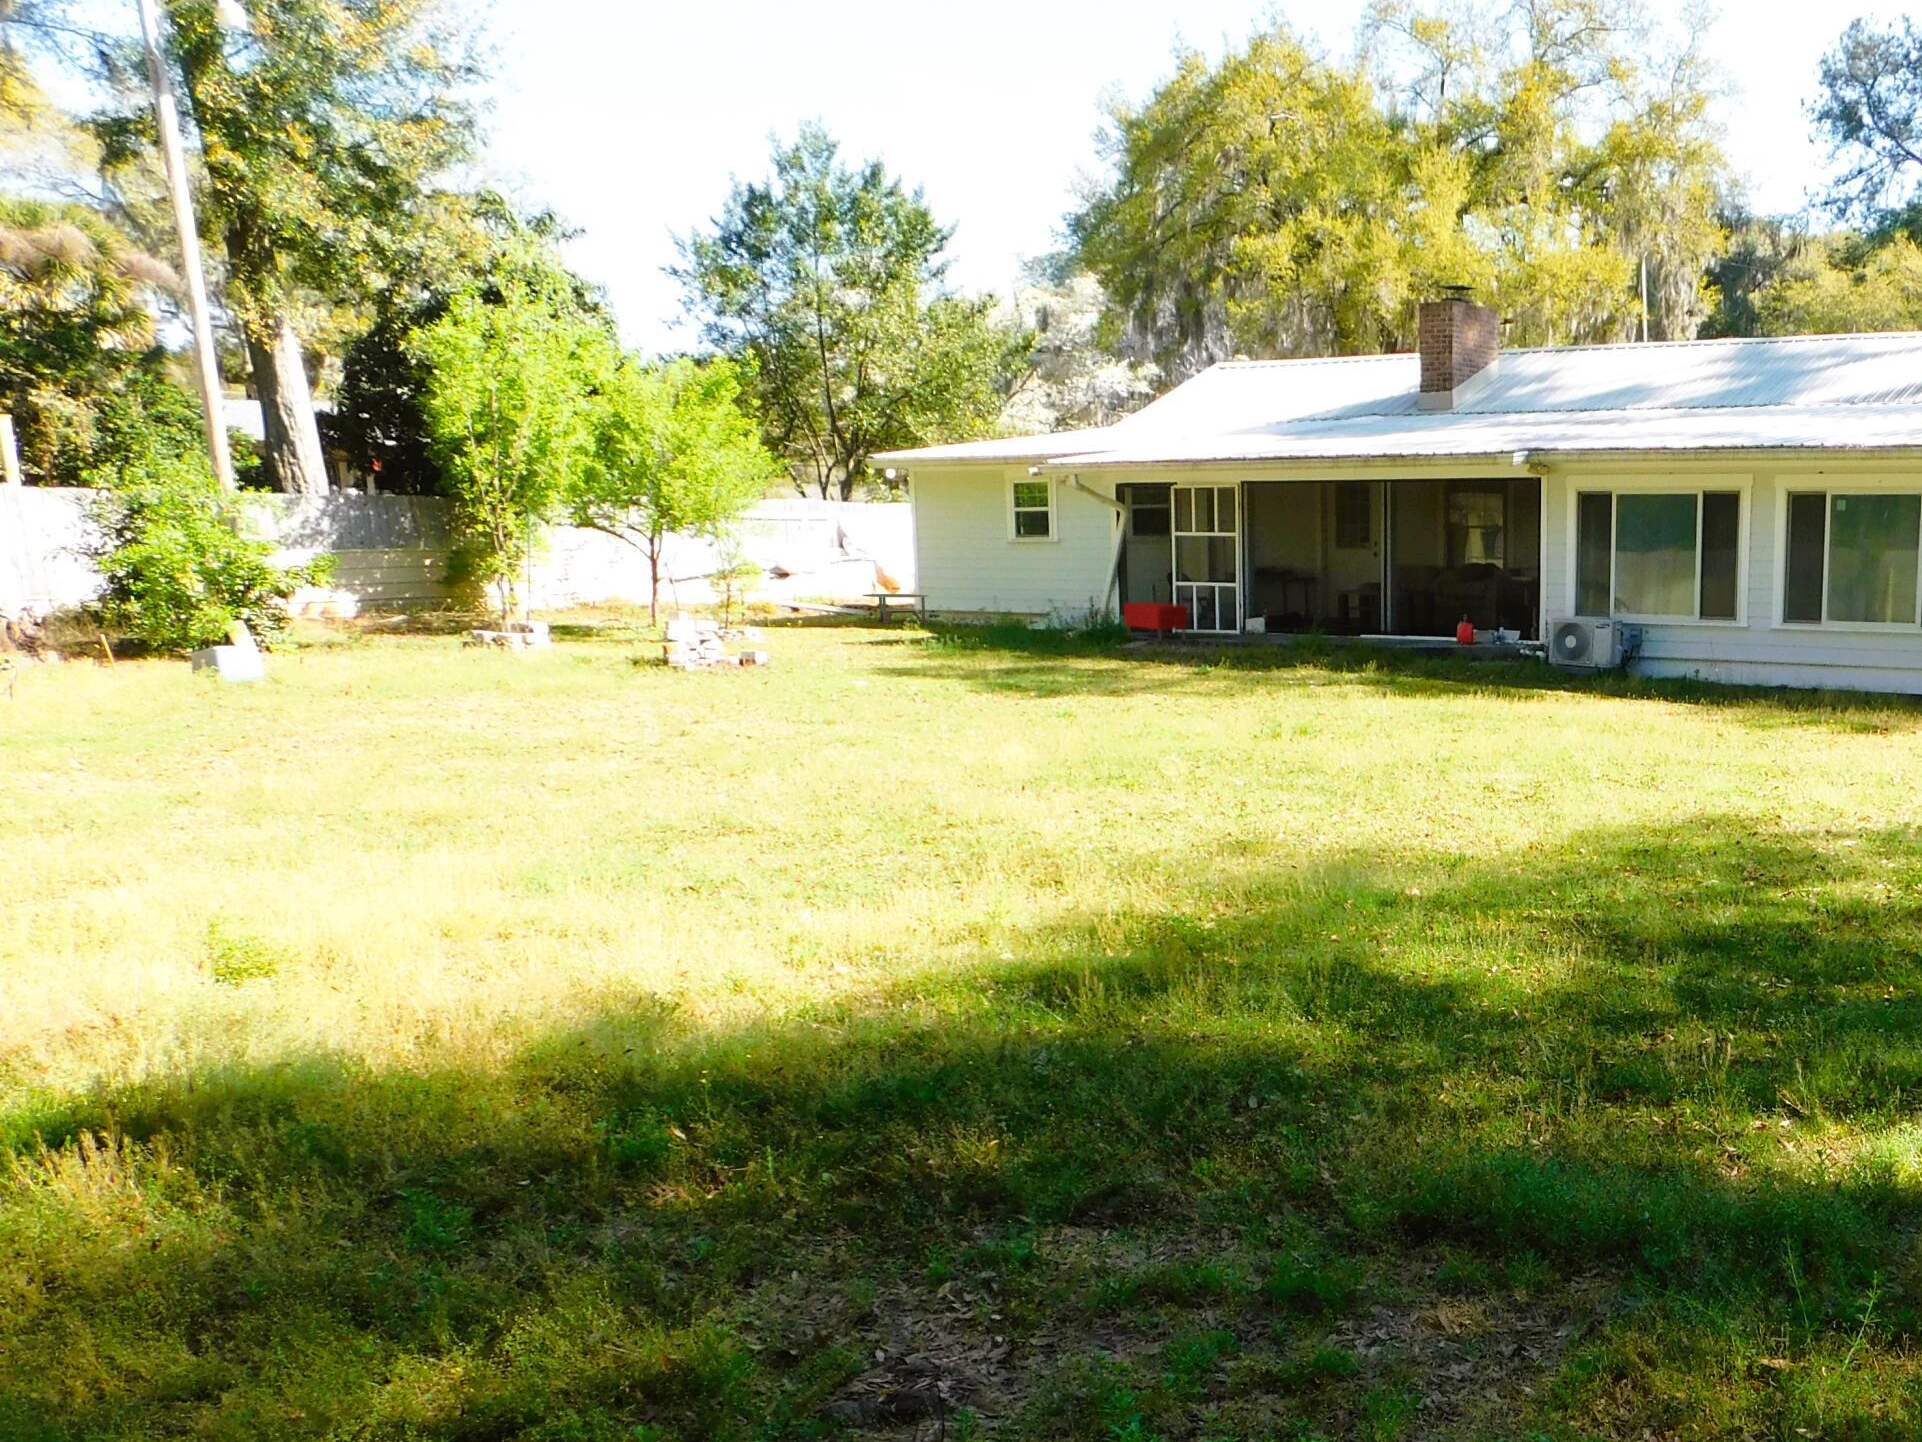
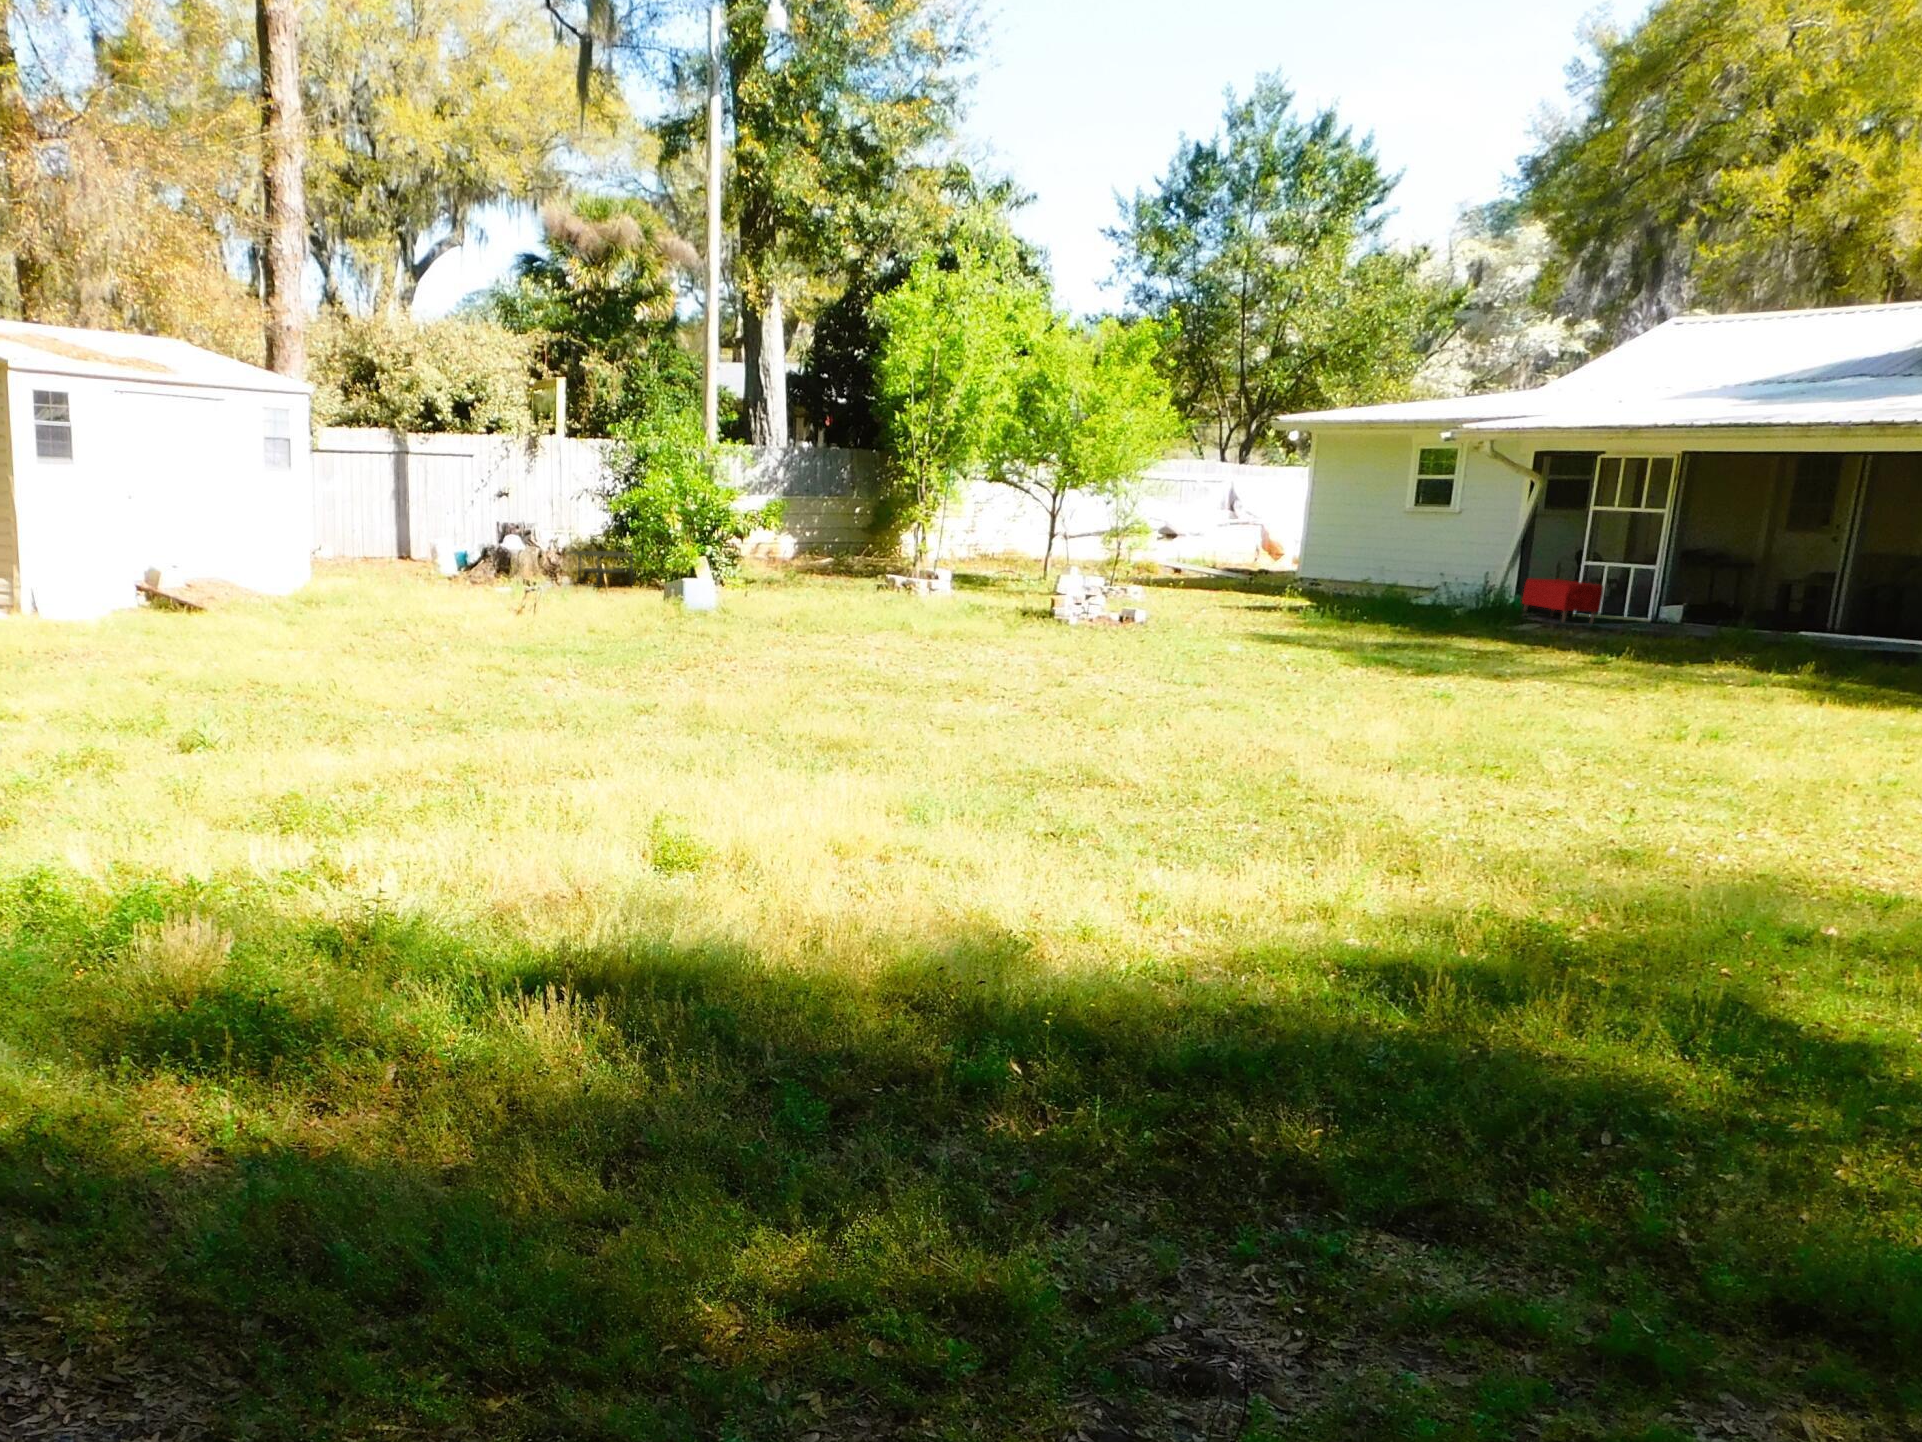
round table: present [863,594,928,623] -> present [569,551,637,587]

